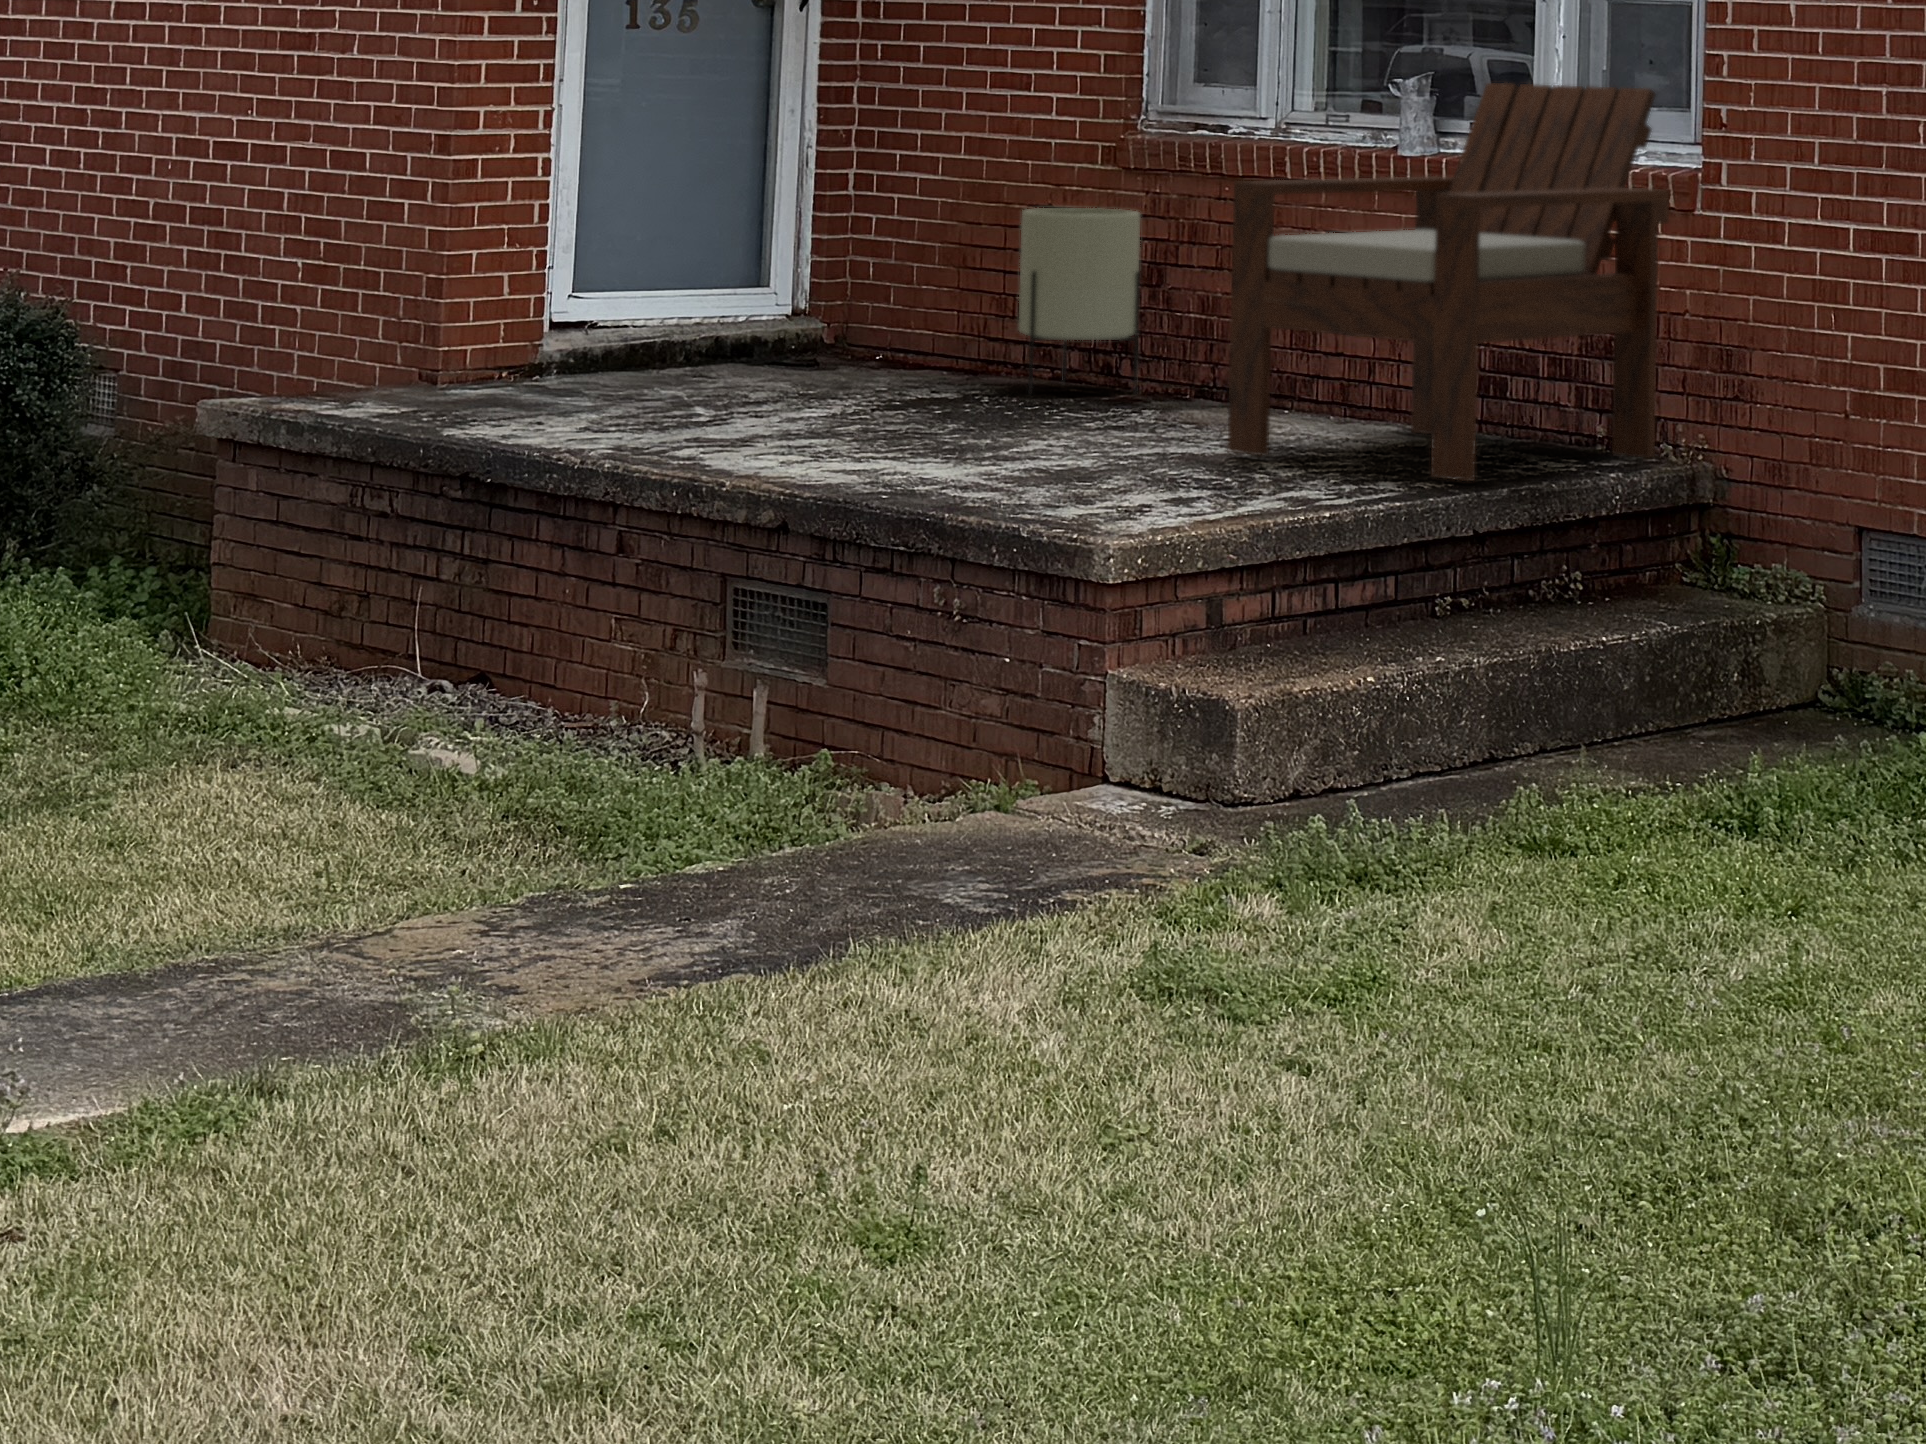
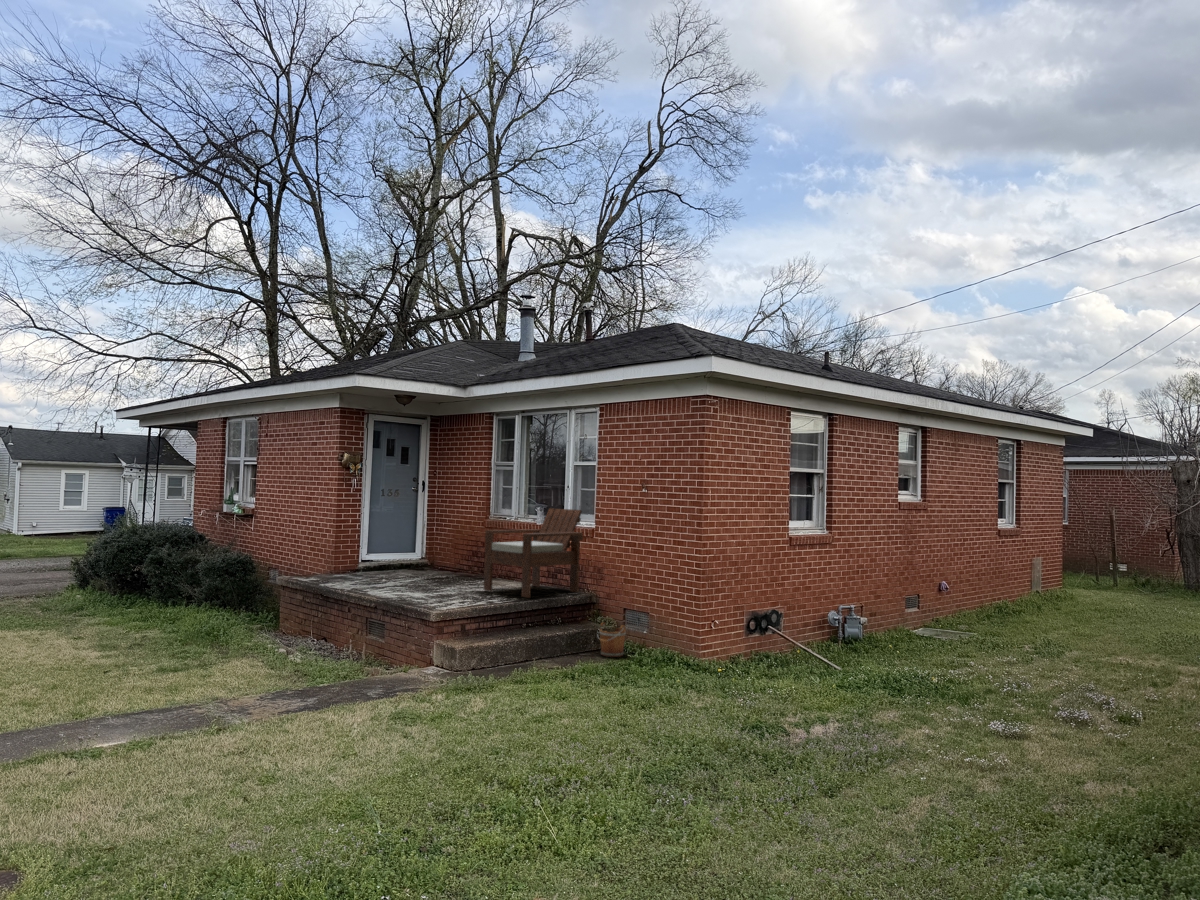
planter: present [1019,208,1140,394] -> none [458,535,485,577]
bucket: none [1766,589,1895,742] -> present [599,623,626,657]

